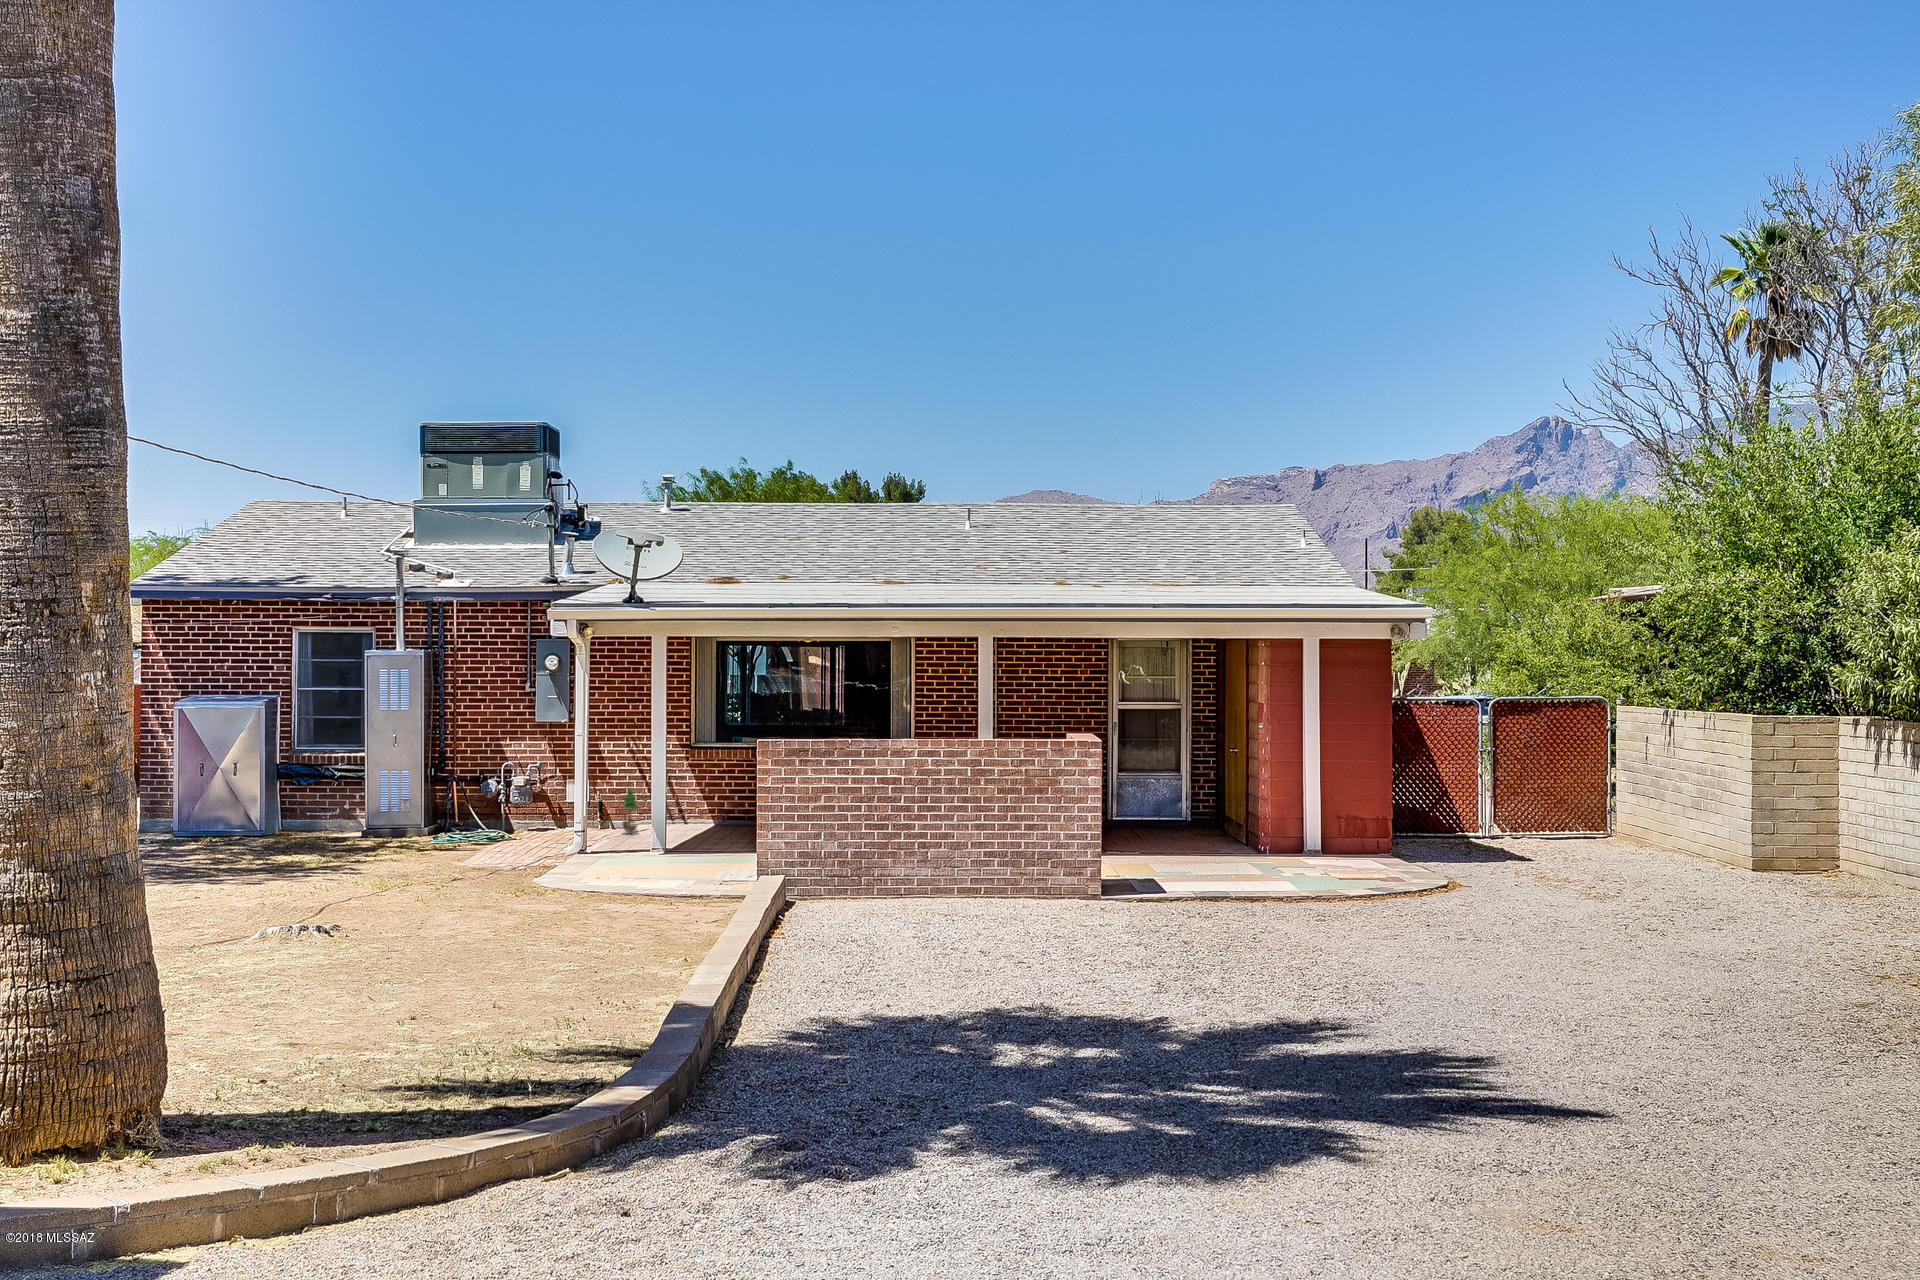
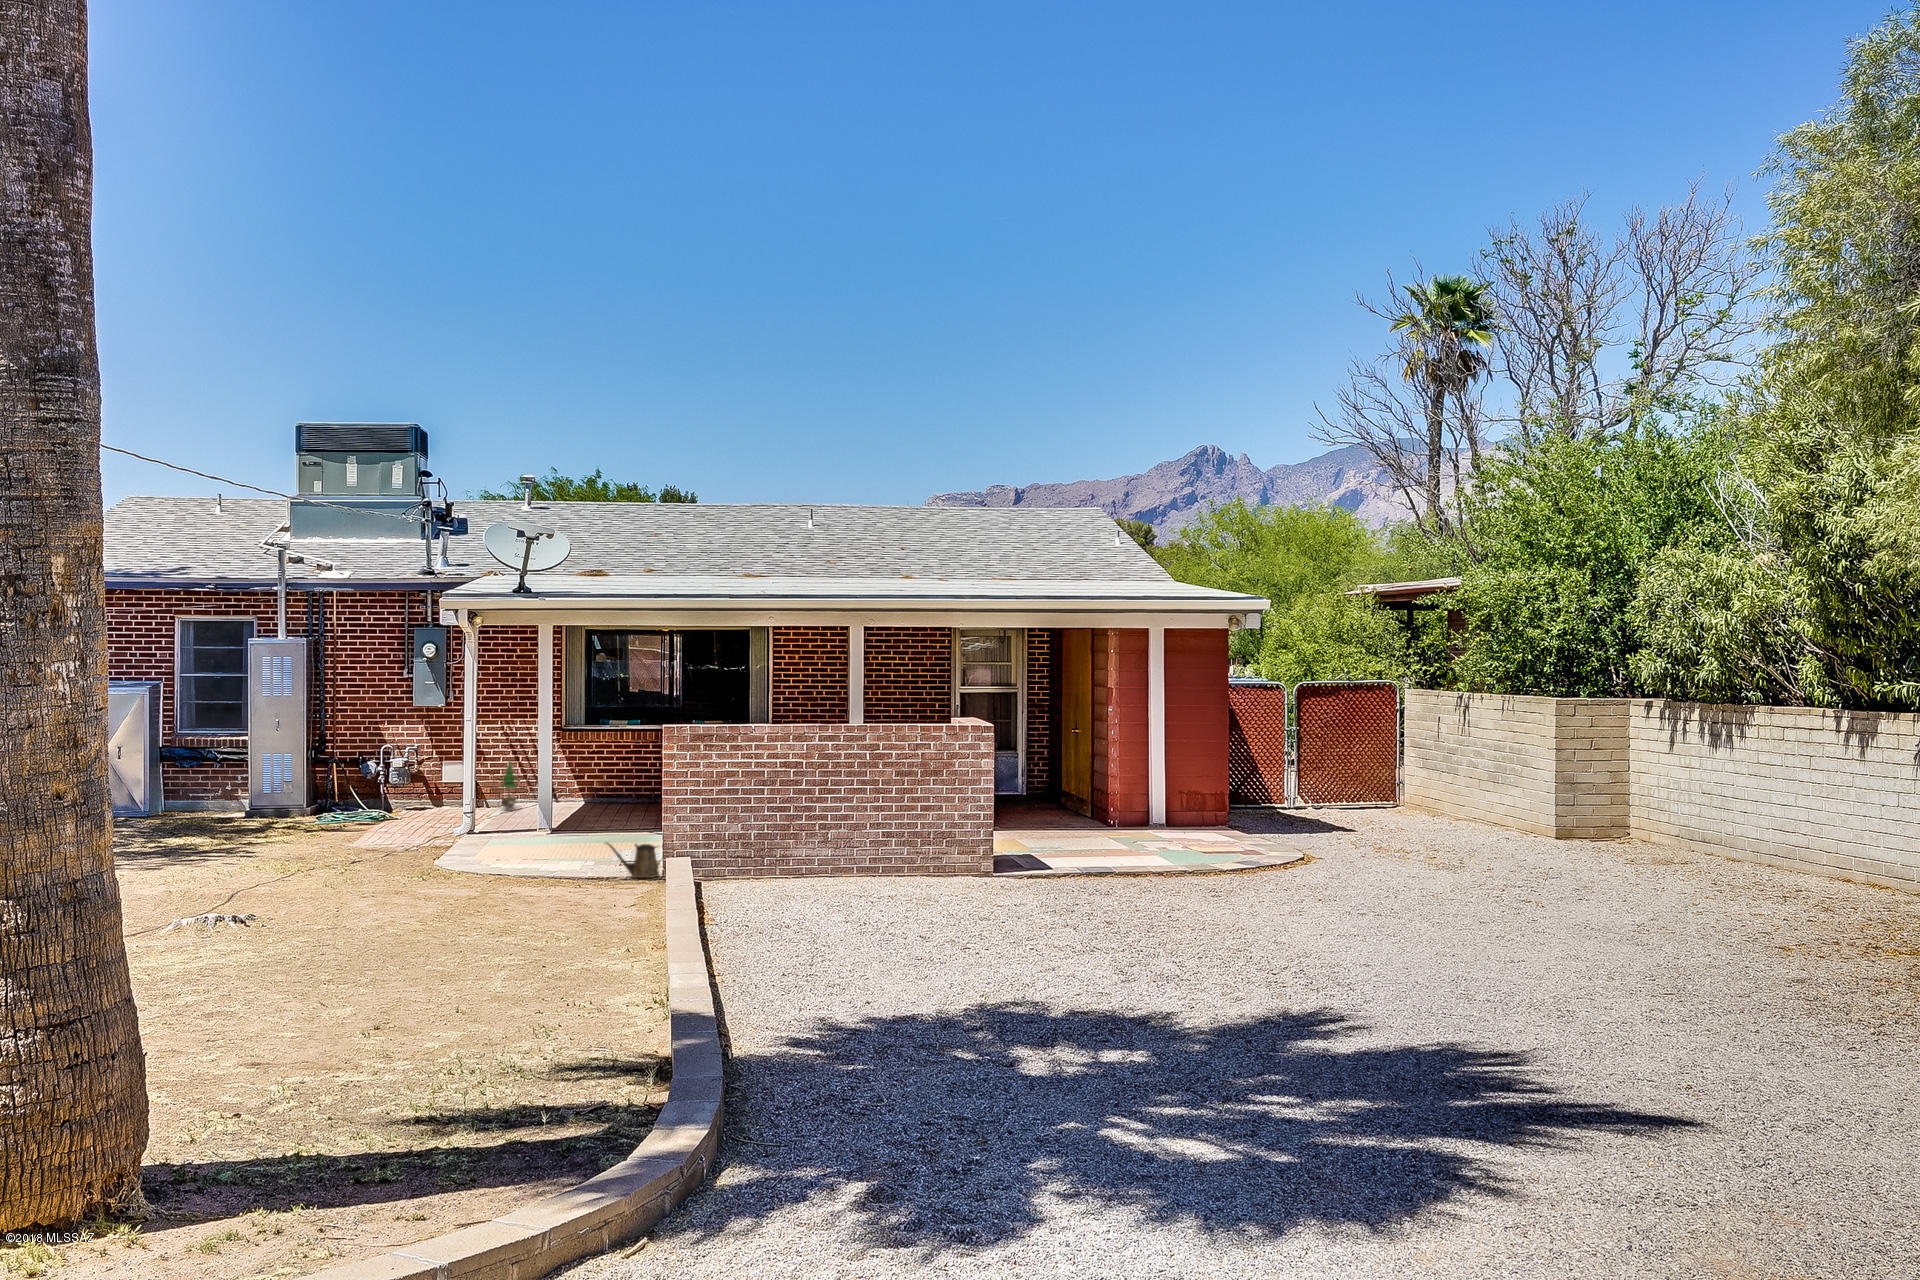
watering can: none [693,863,759,902] -> present [606,842,659,878]

